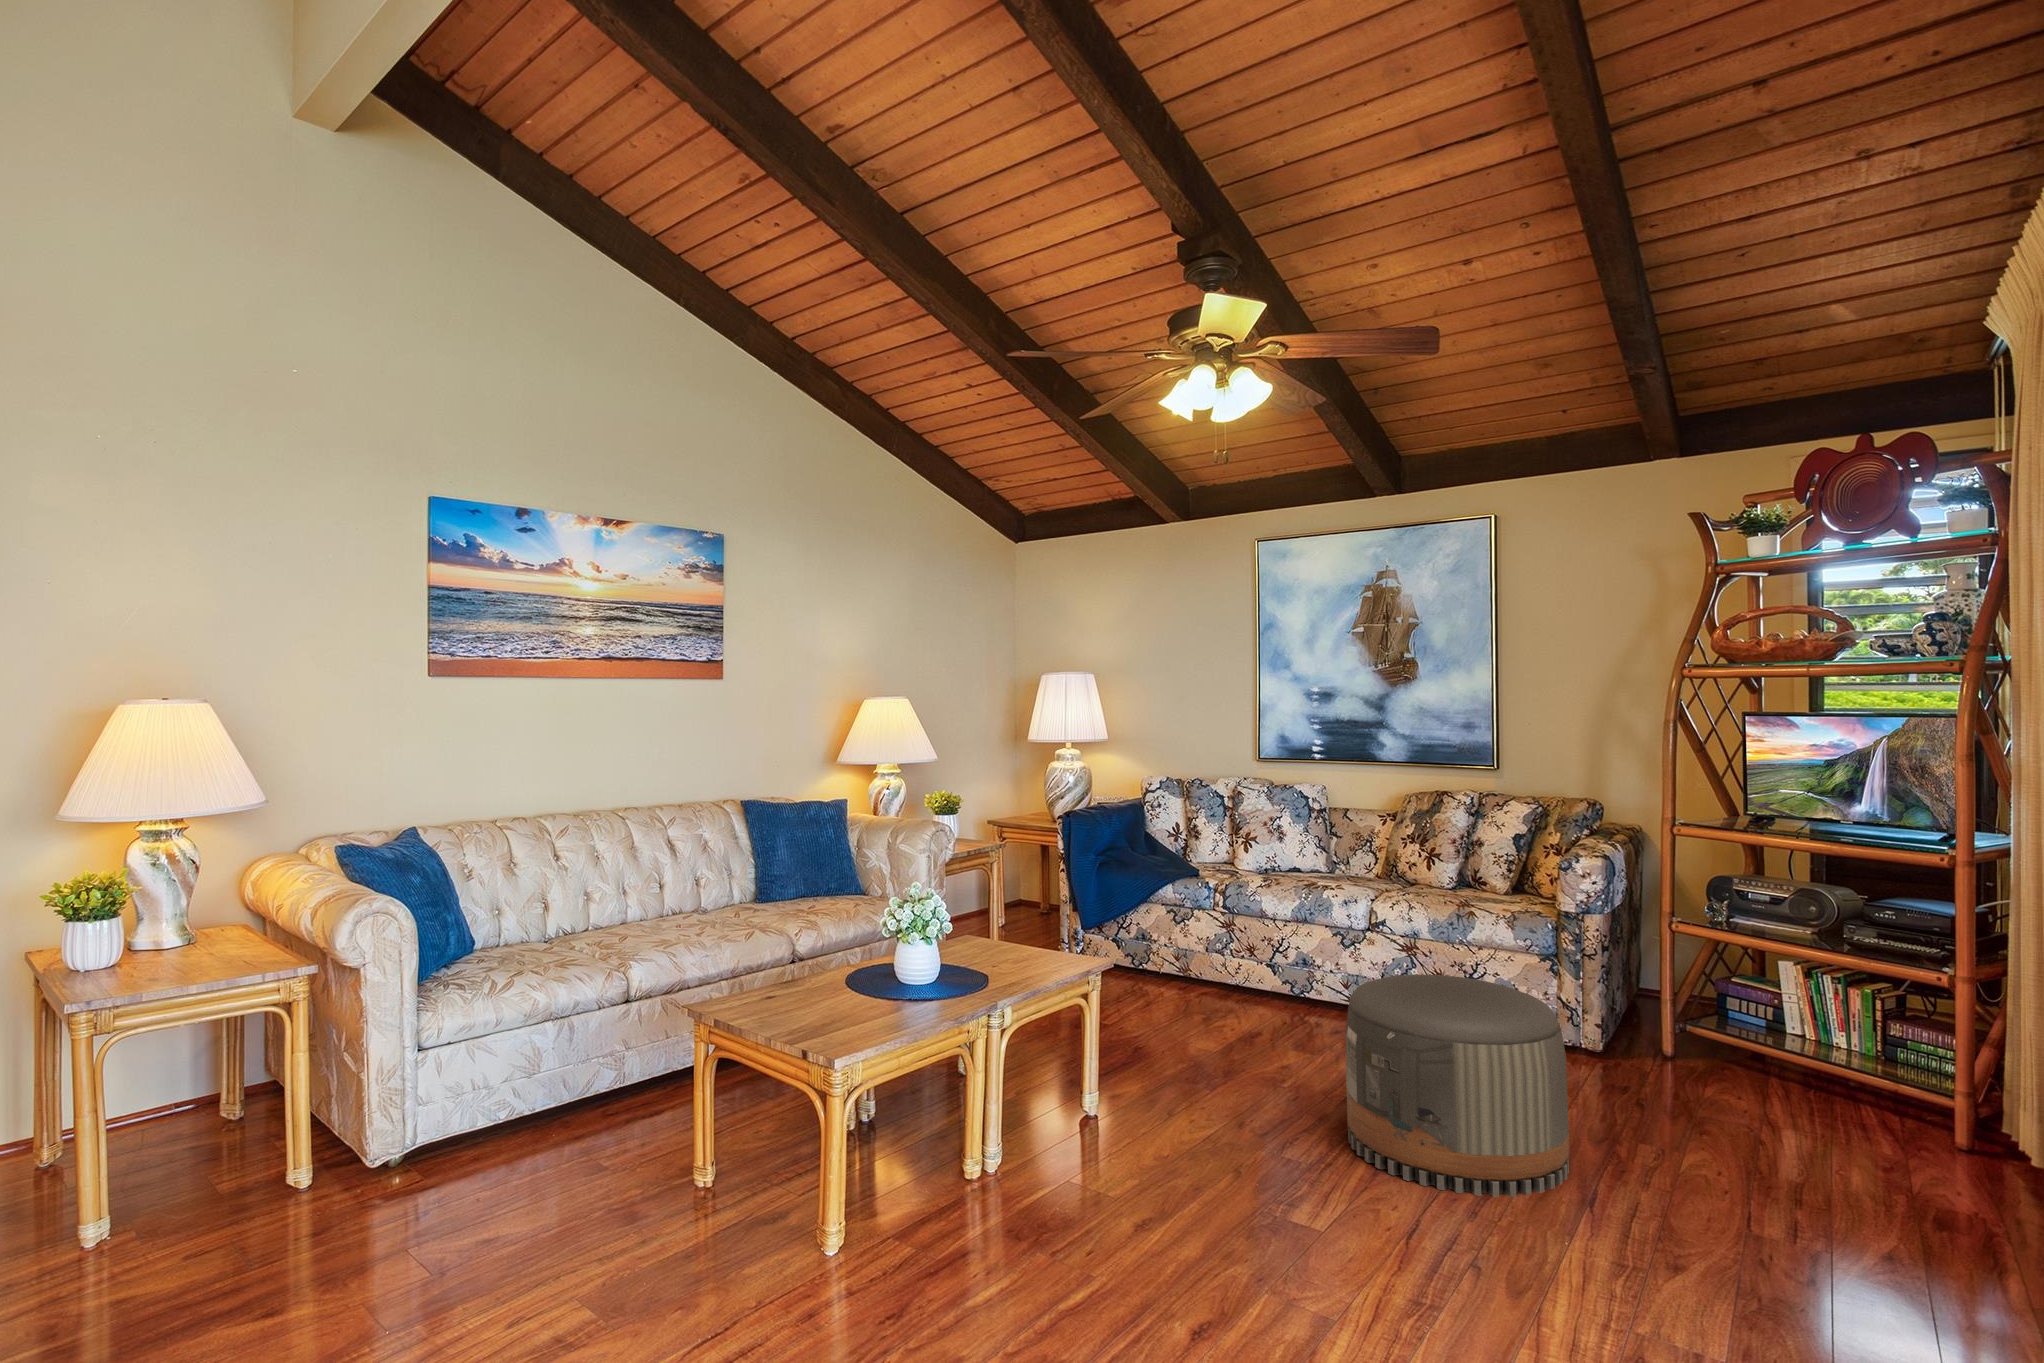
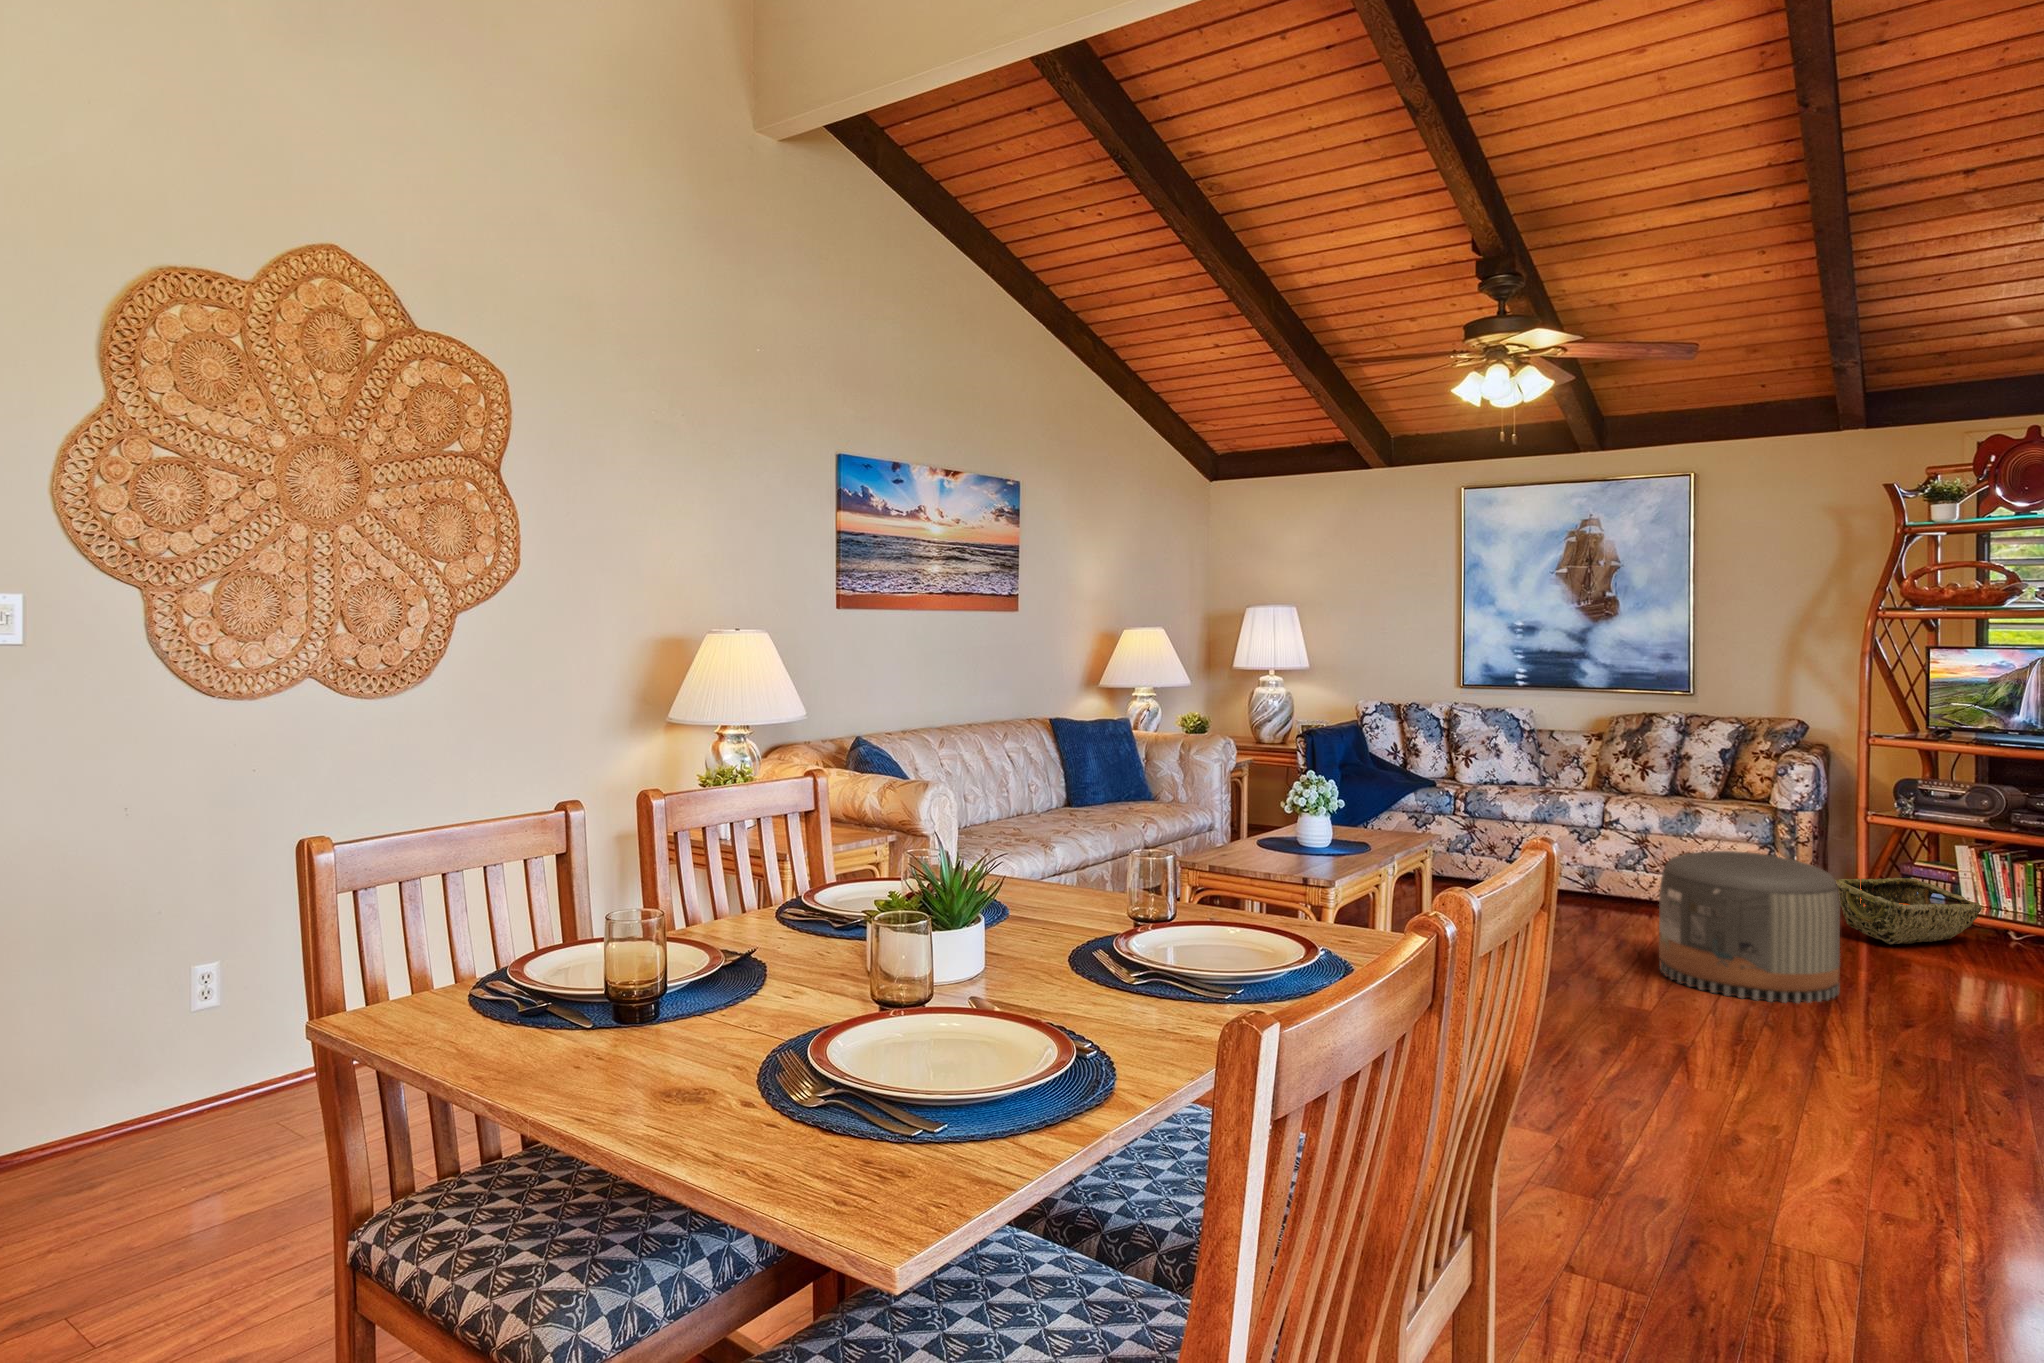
woven basket: none [1620,1003,1809,1096] -> present [1835,878,1982,945]

